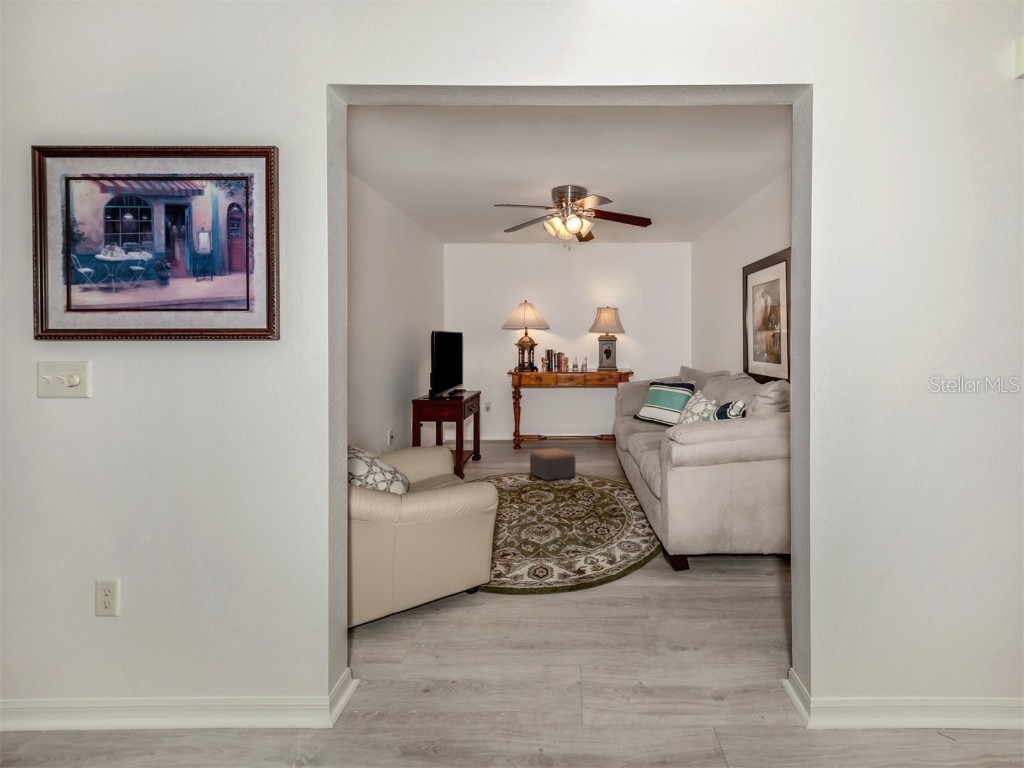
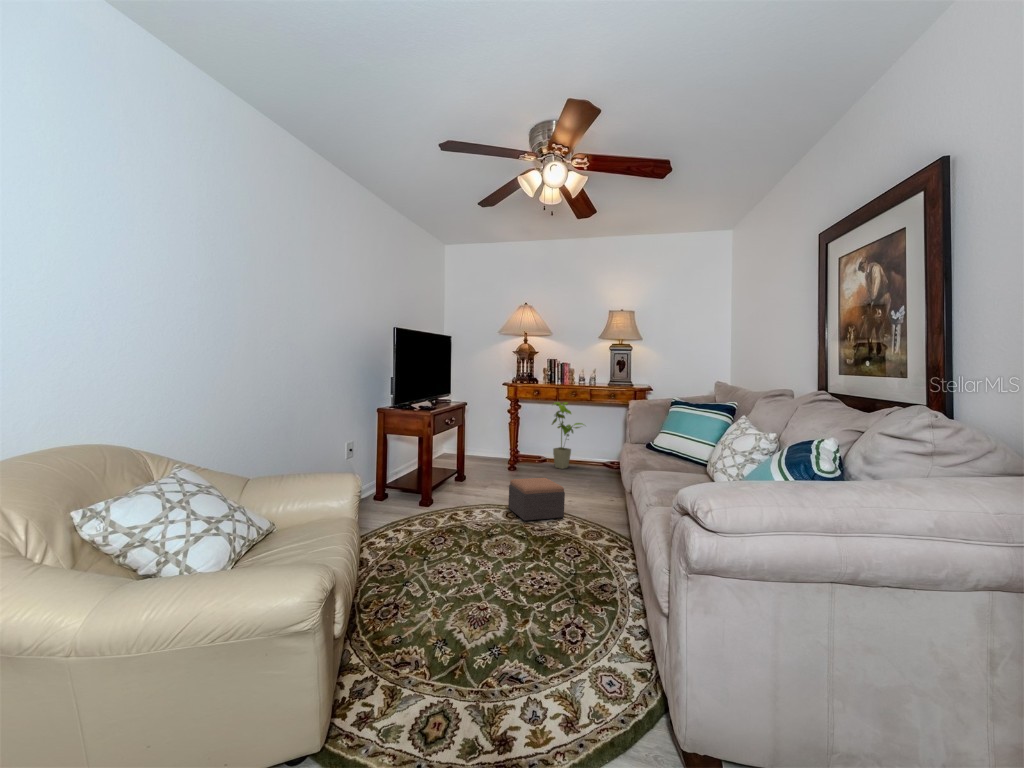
house plant: none [551,387,582,446] -> present [552,402,584,469]

